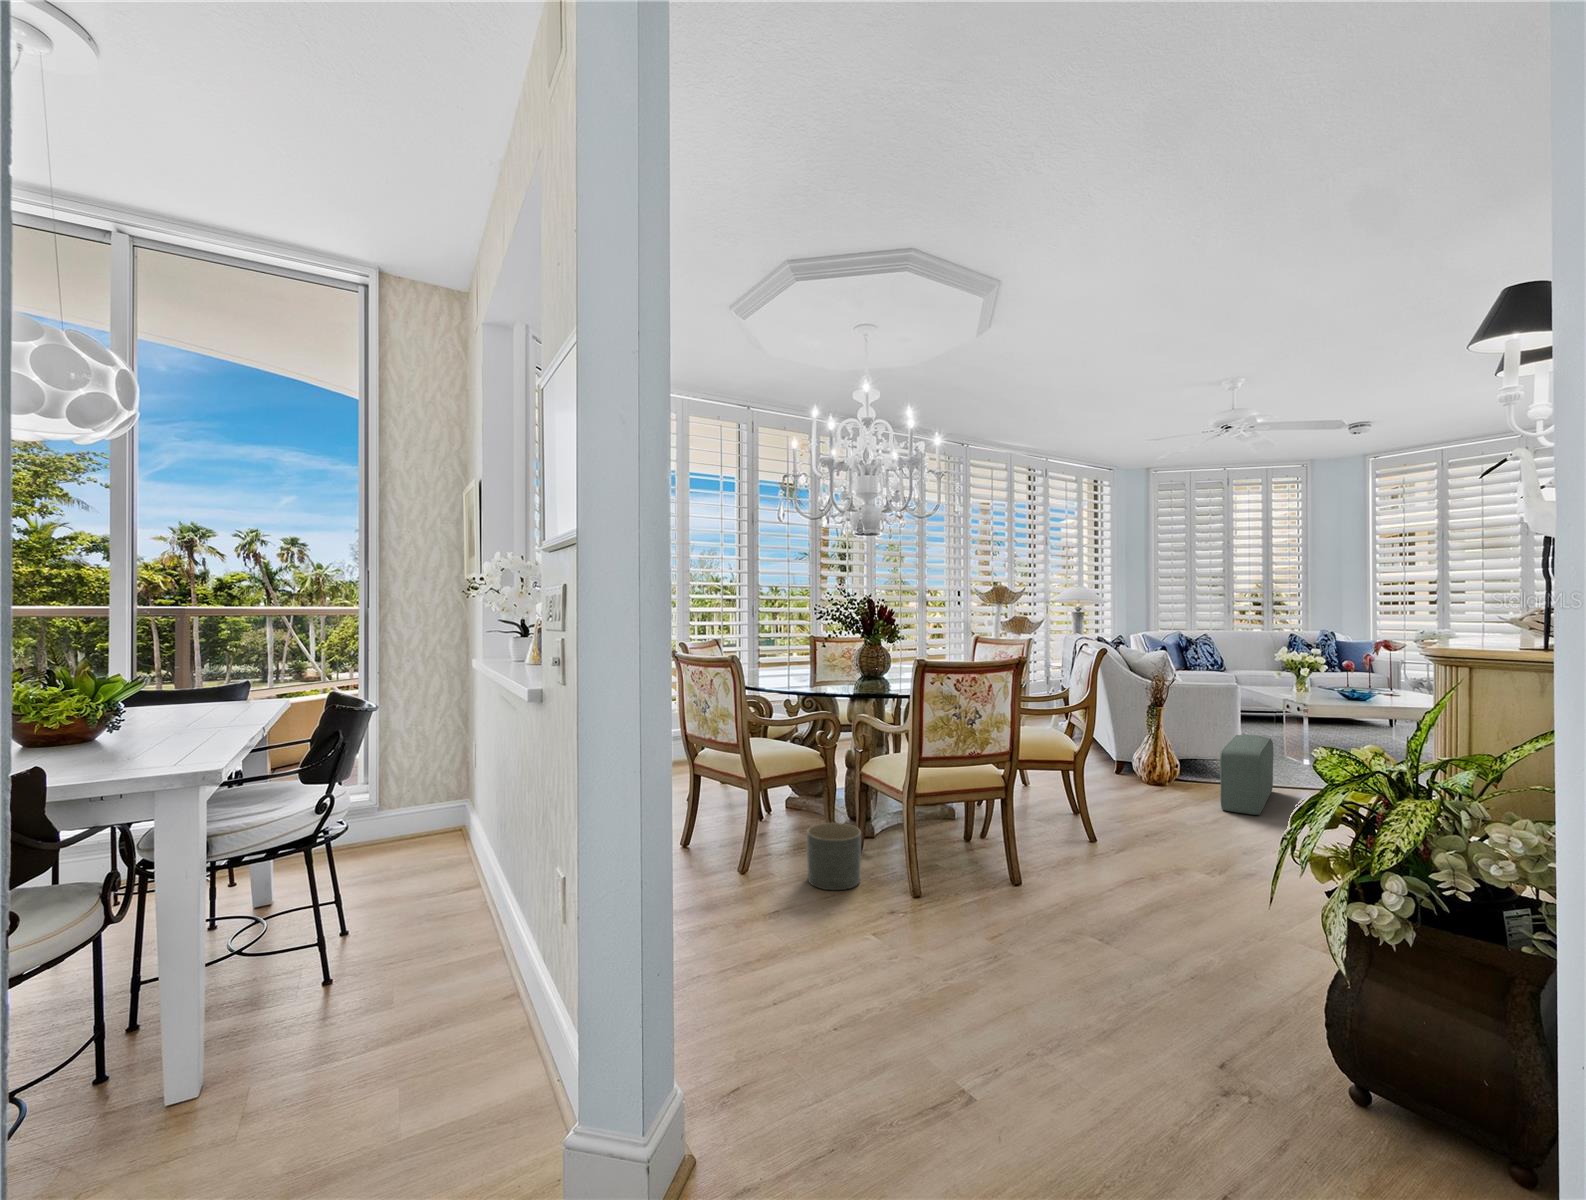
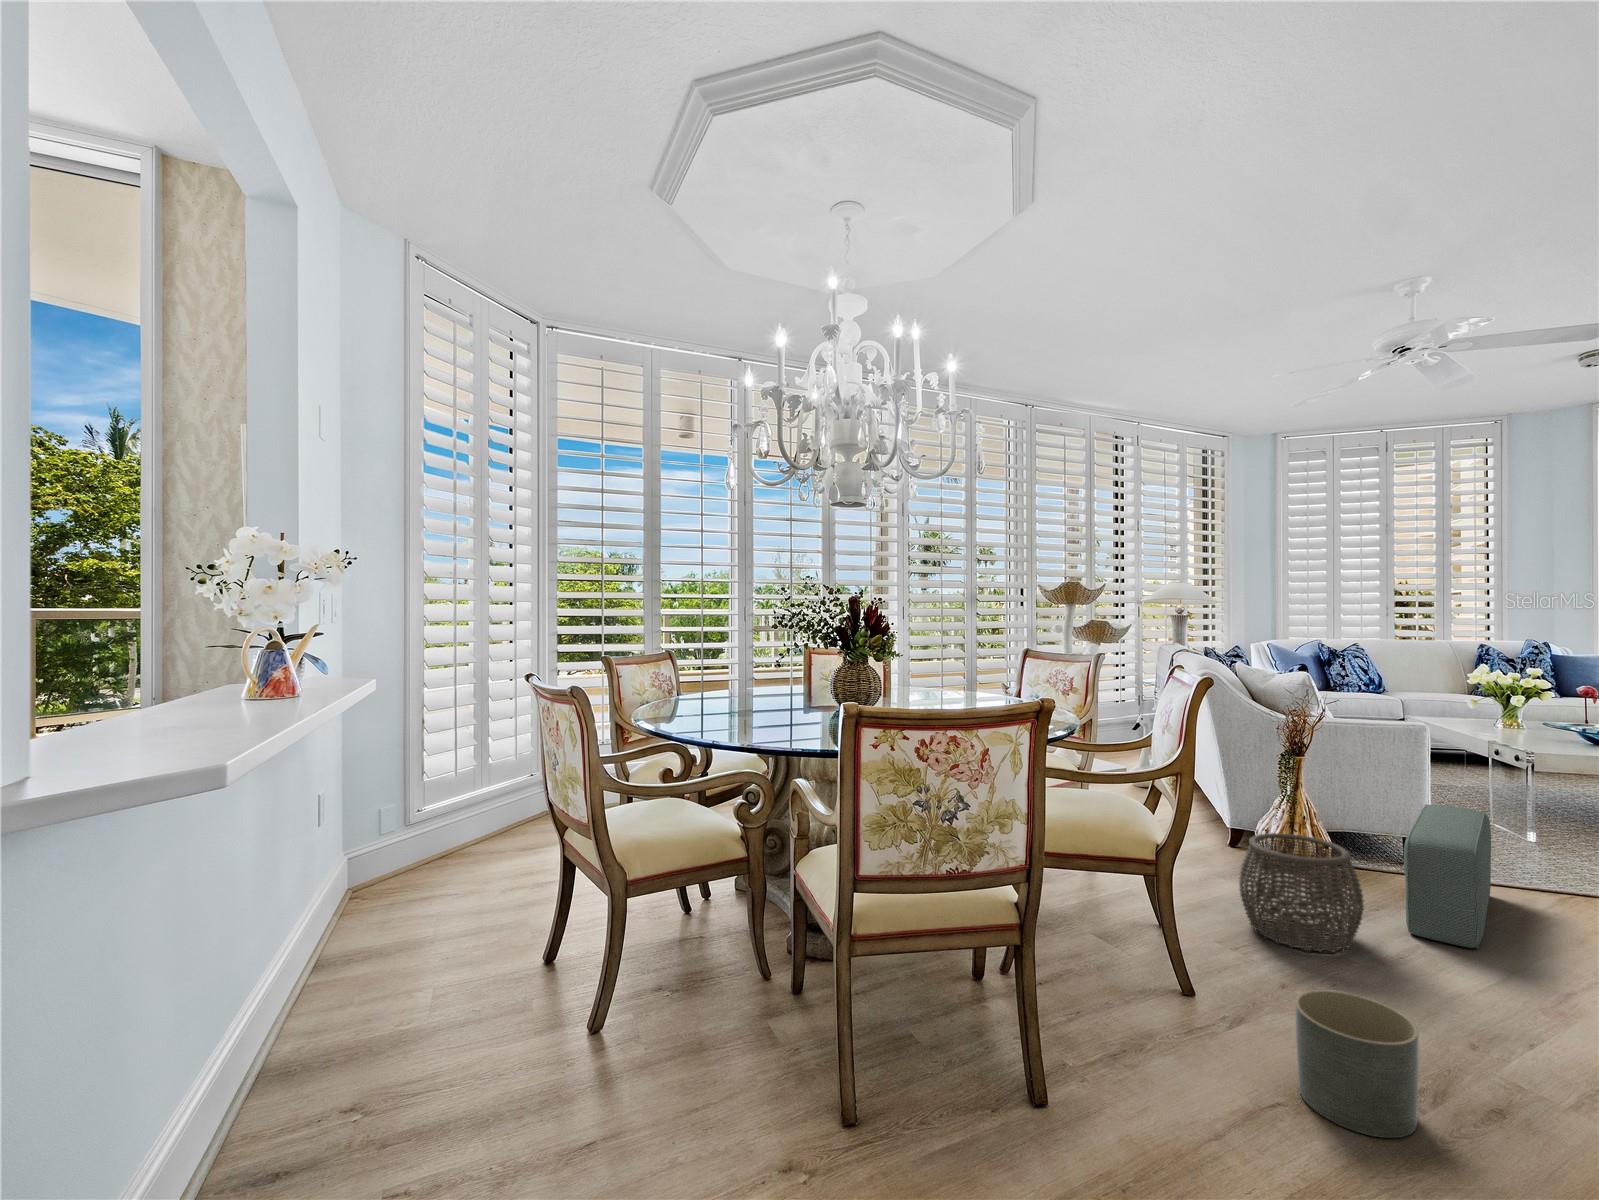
woven basket: none [1122,751,1195,820] -> present [1239,833,1364,952]
planter: present [807,823,861,890] -> present [1295,990,1419,1138]

